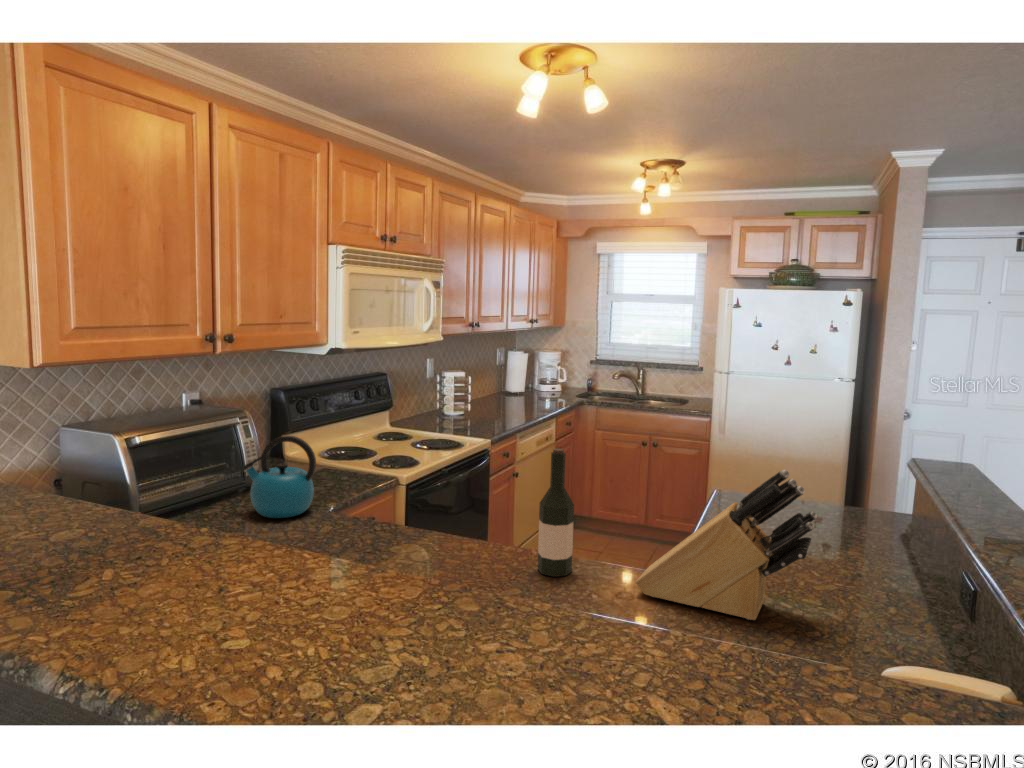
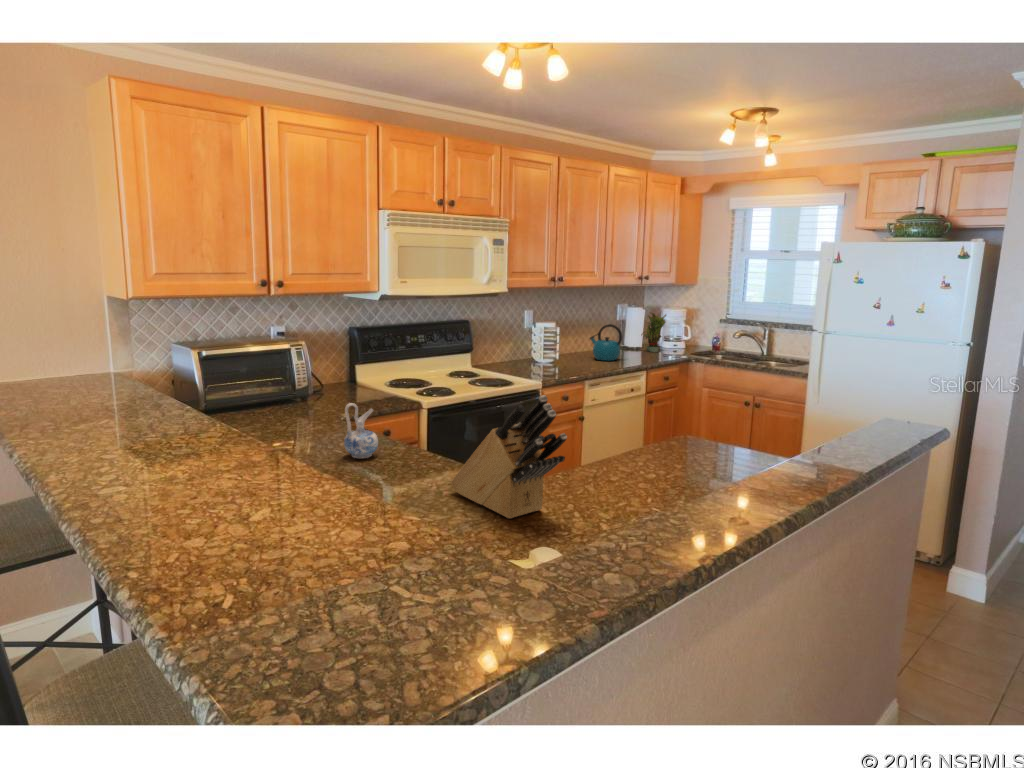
potted plant: none [523,356,550,396] -> present [644,312,666,352]
kettle: present [242,436,316,518] -> present [590,324,622,361]
wine bottle: present [538,449,574,577] -> none [408,372,436,475]
ceramic pitcher: none [430,494,473,565] -> present [344,403,378,458]

